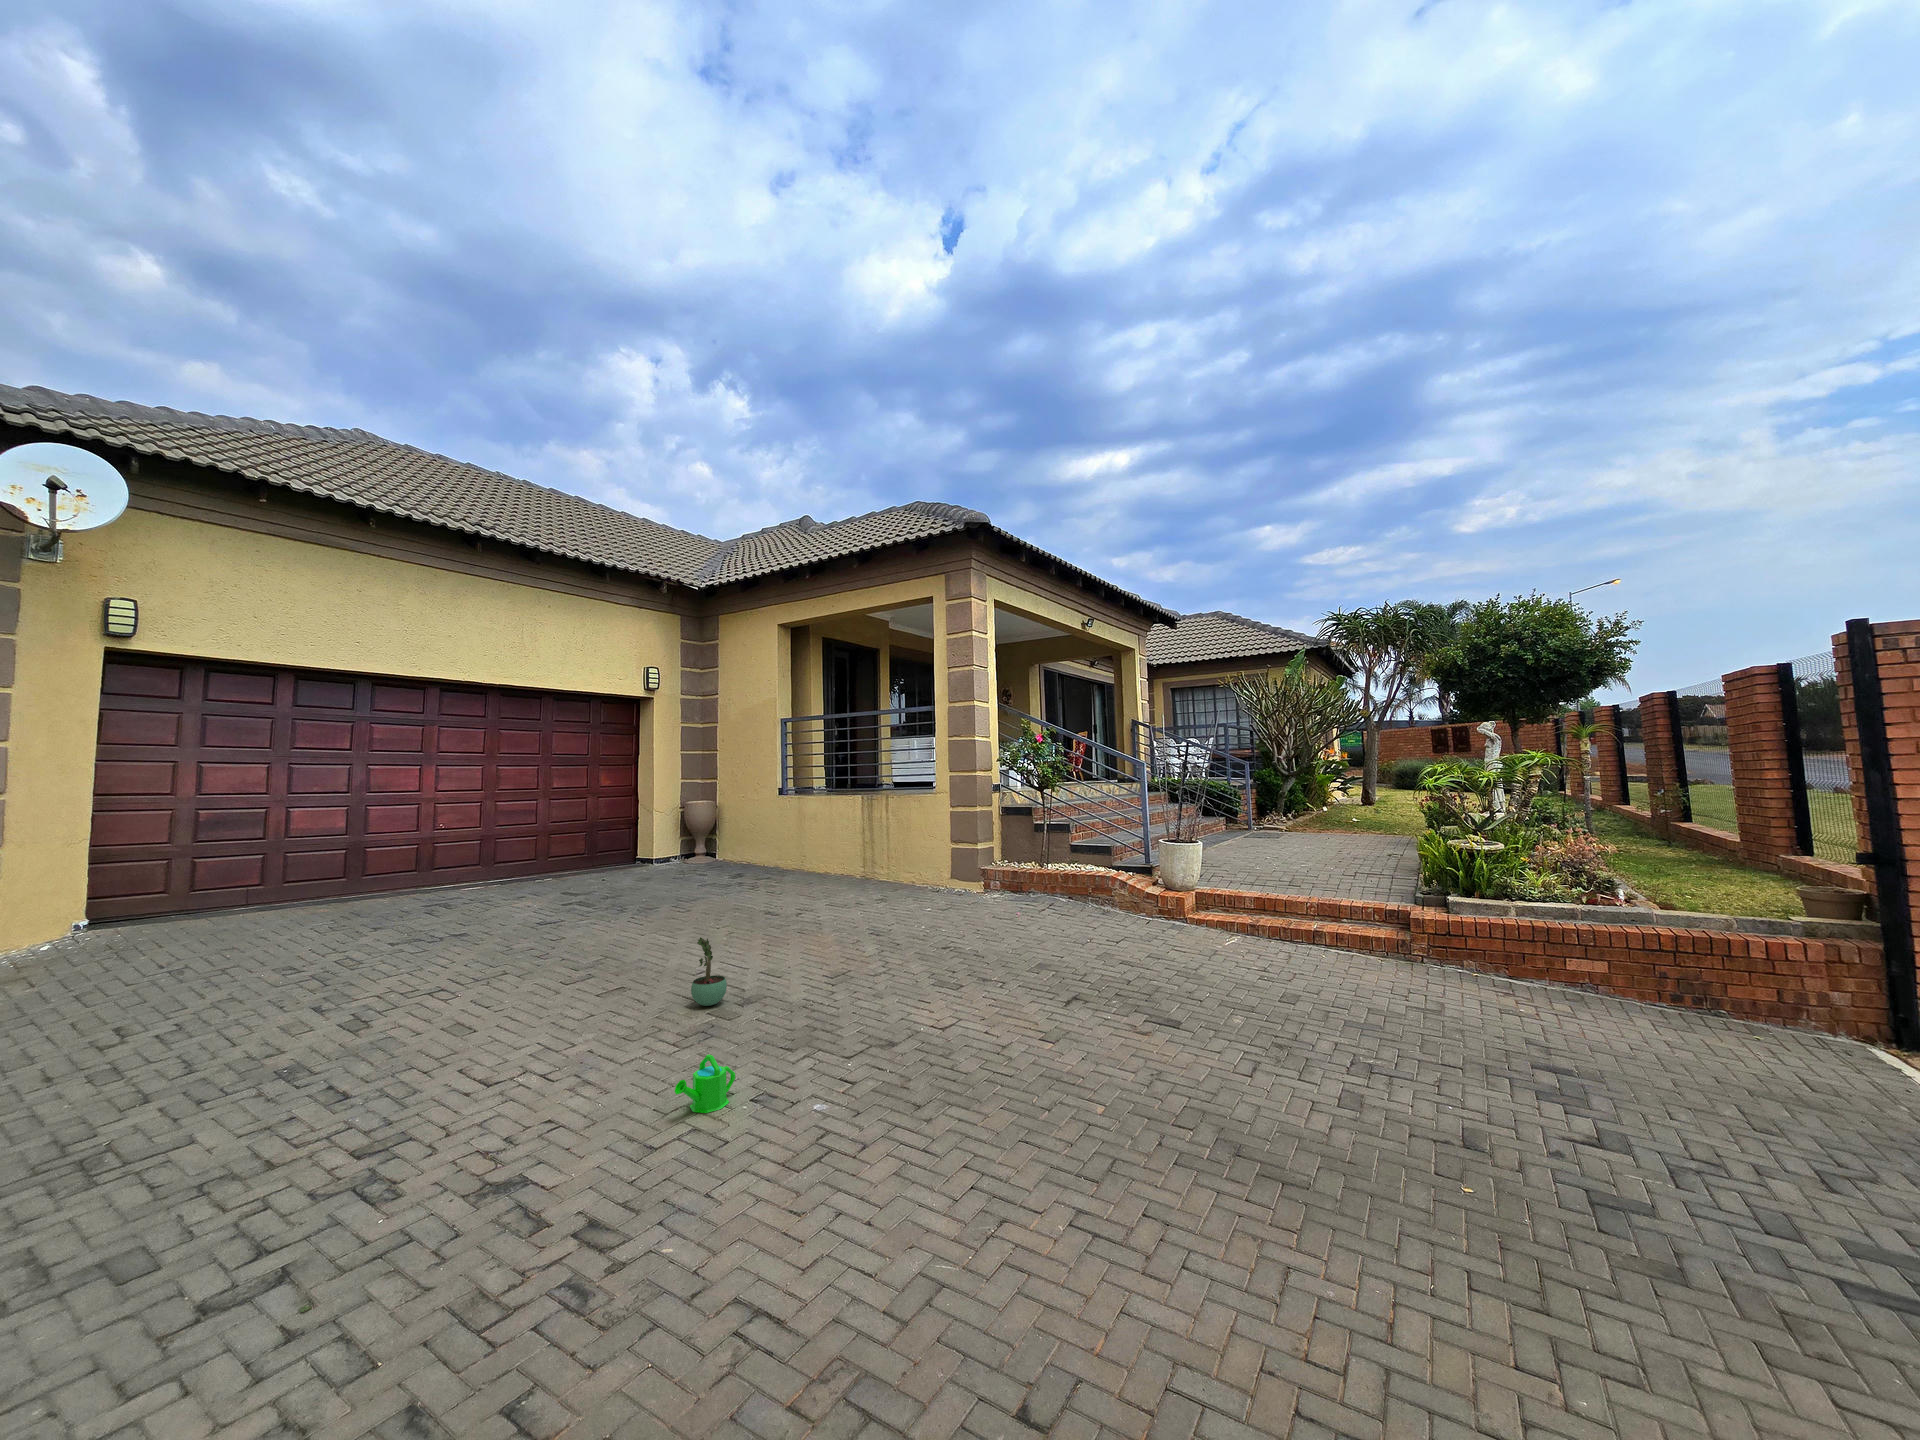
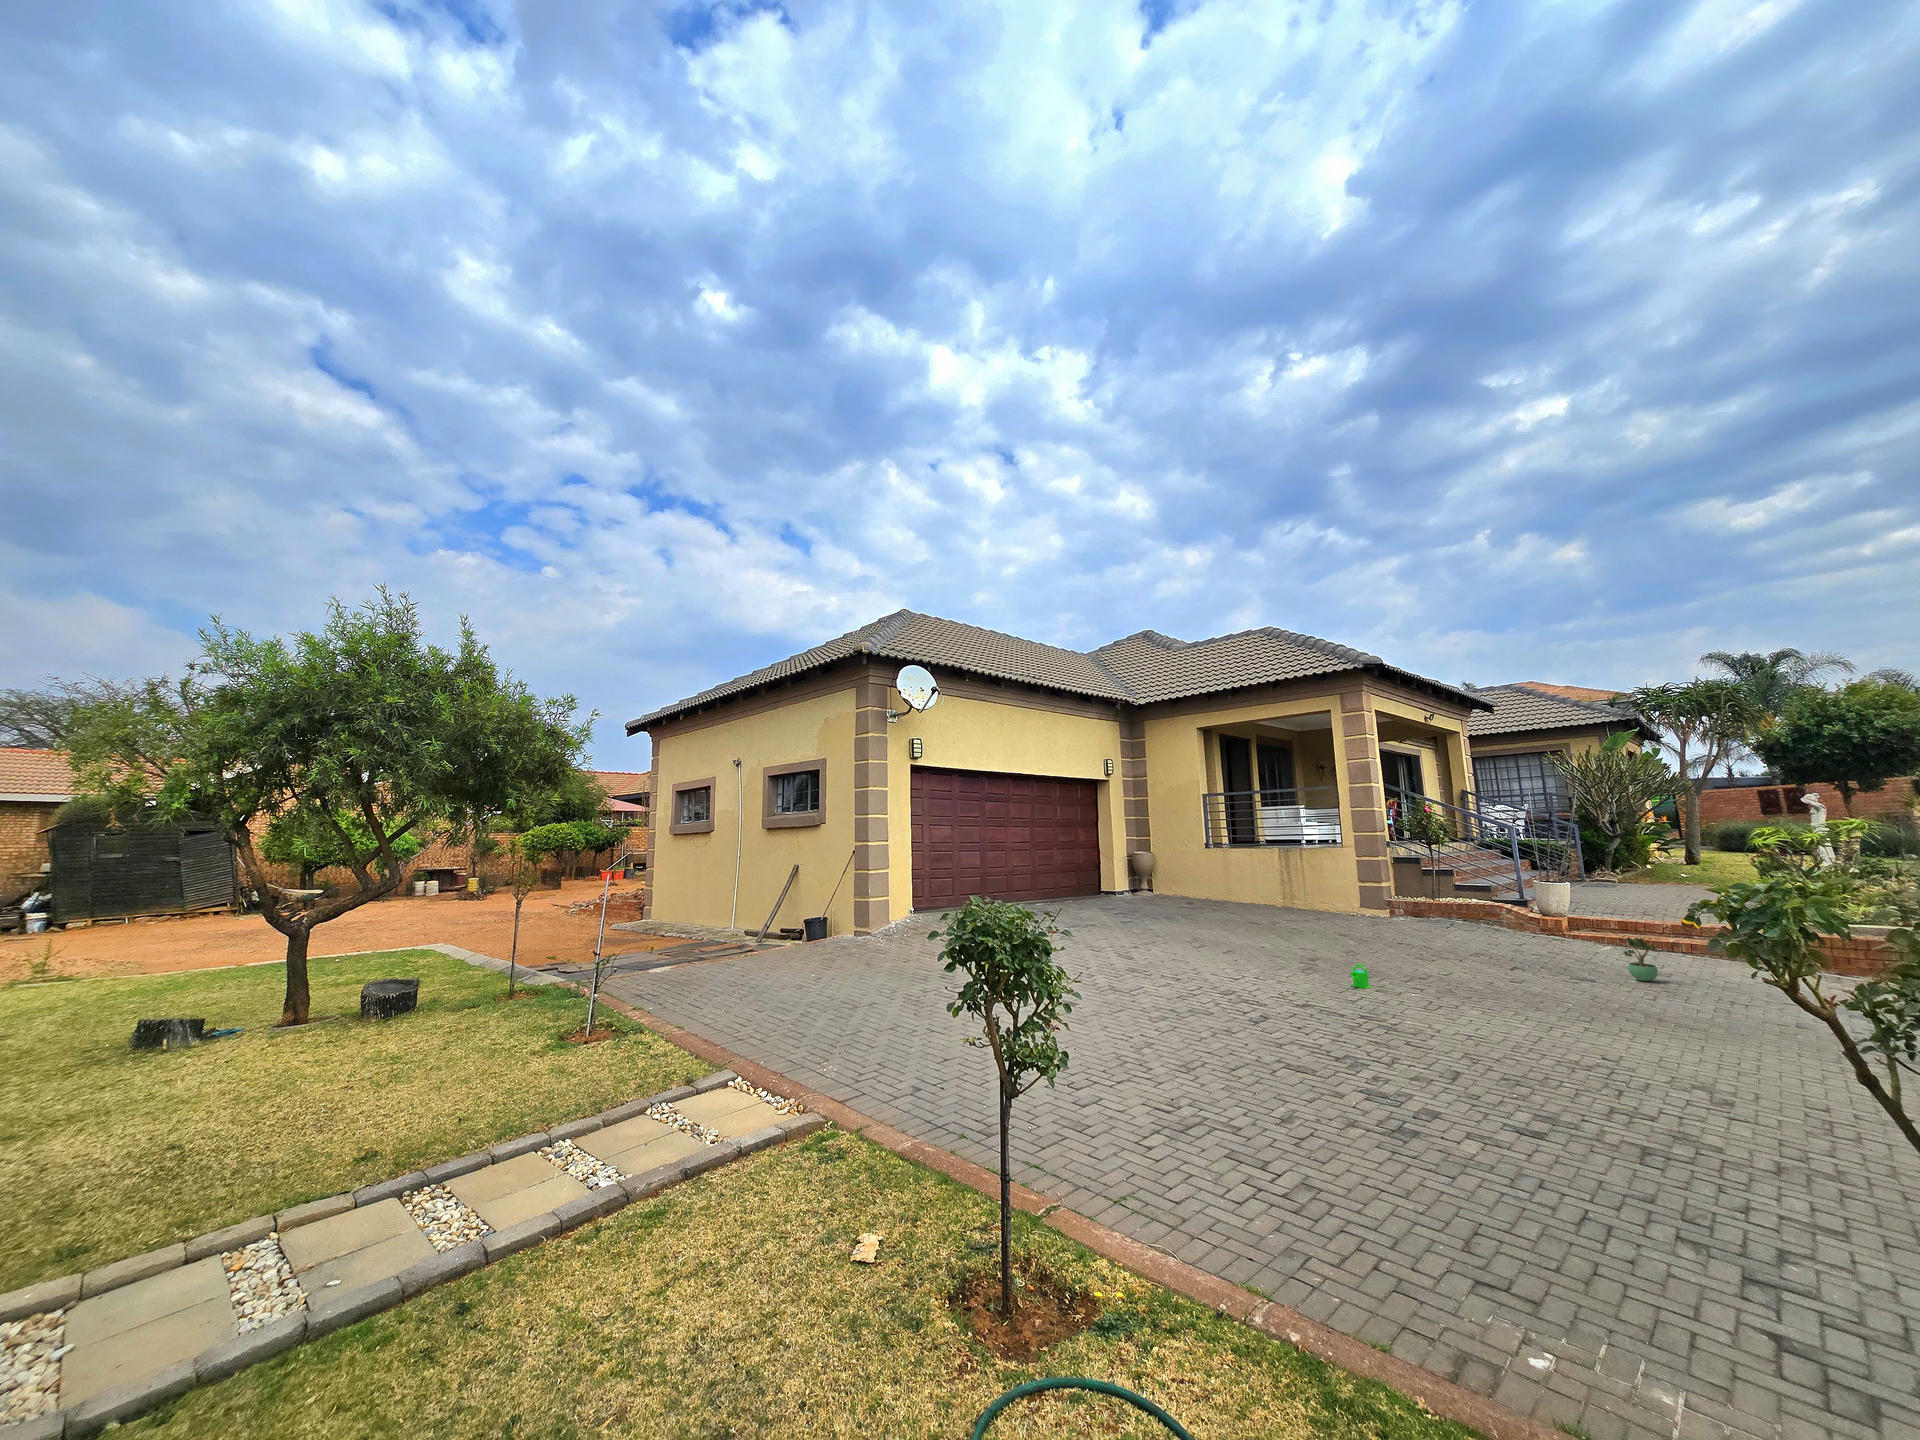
potted plant: present [691,937,727,1006] -> present [1623,937,1658,981]

